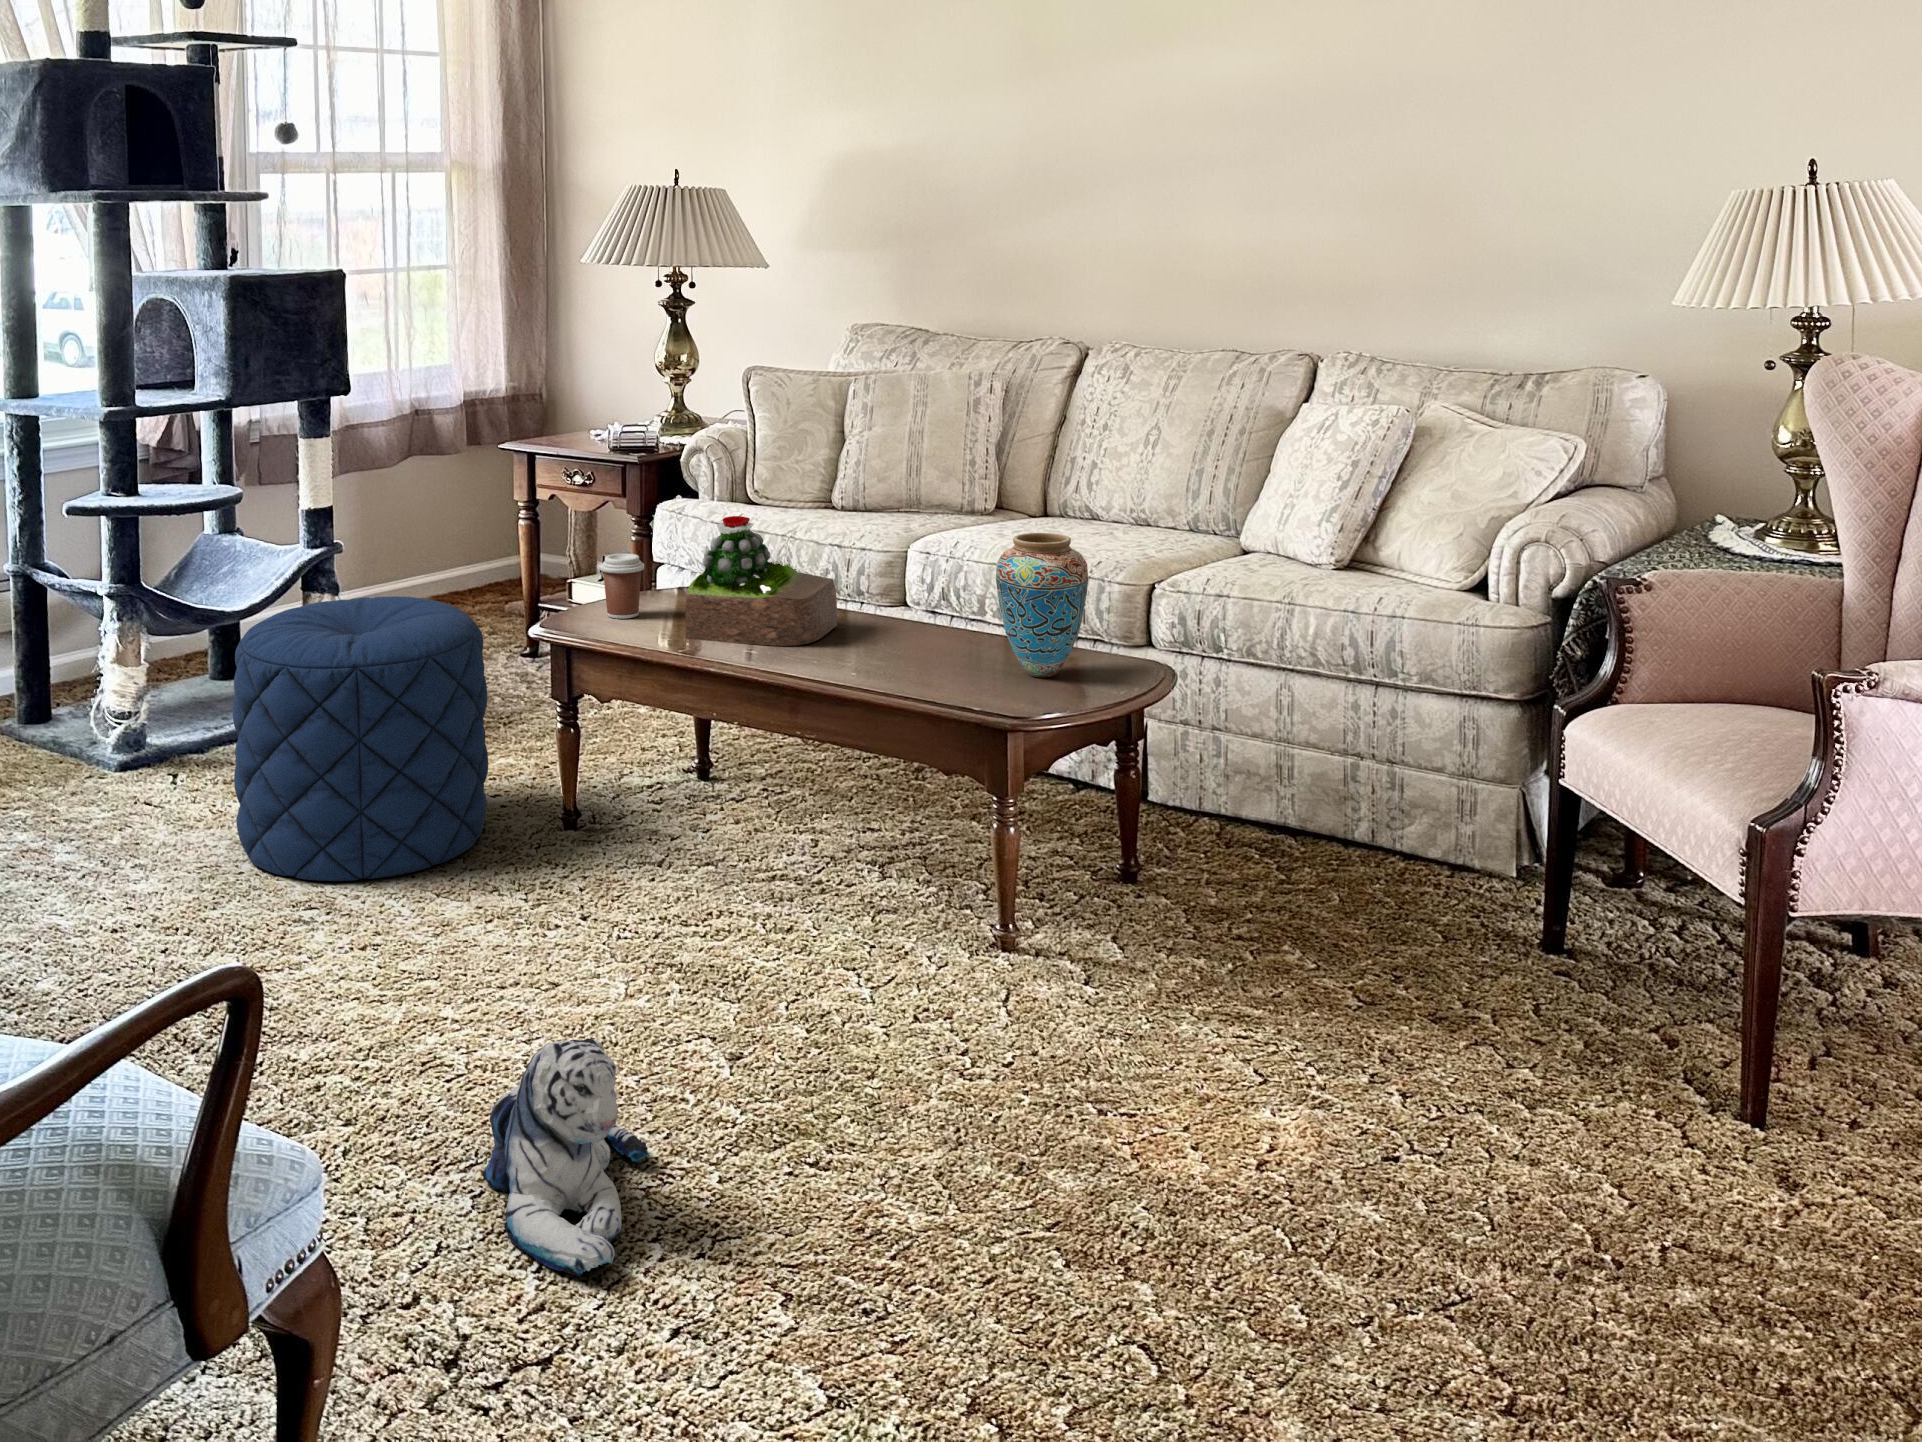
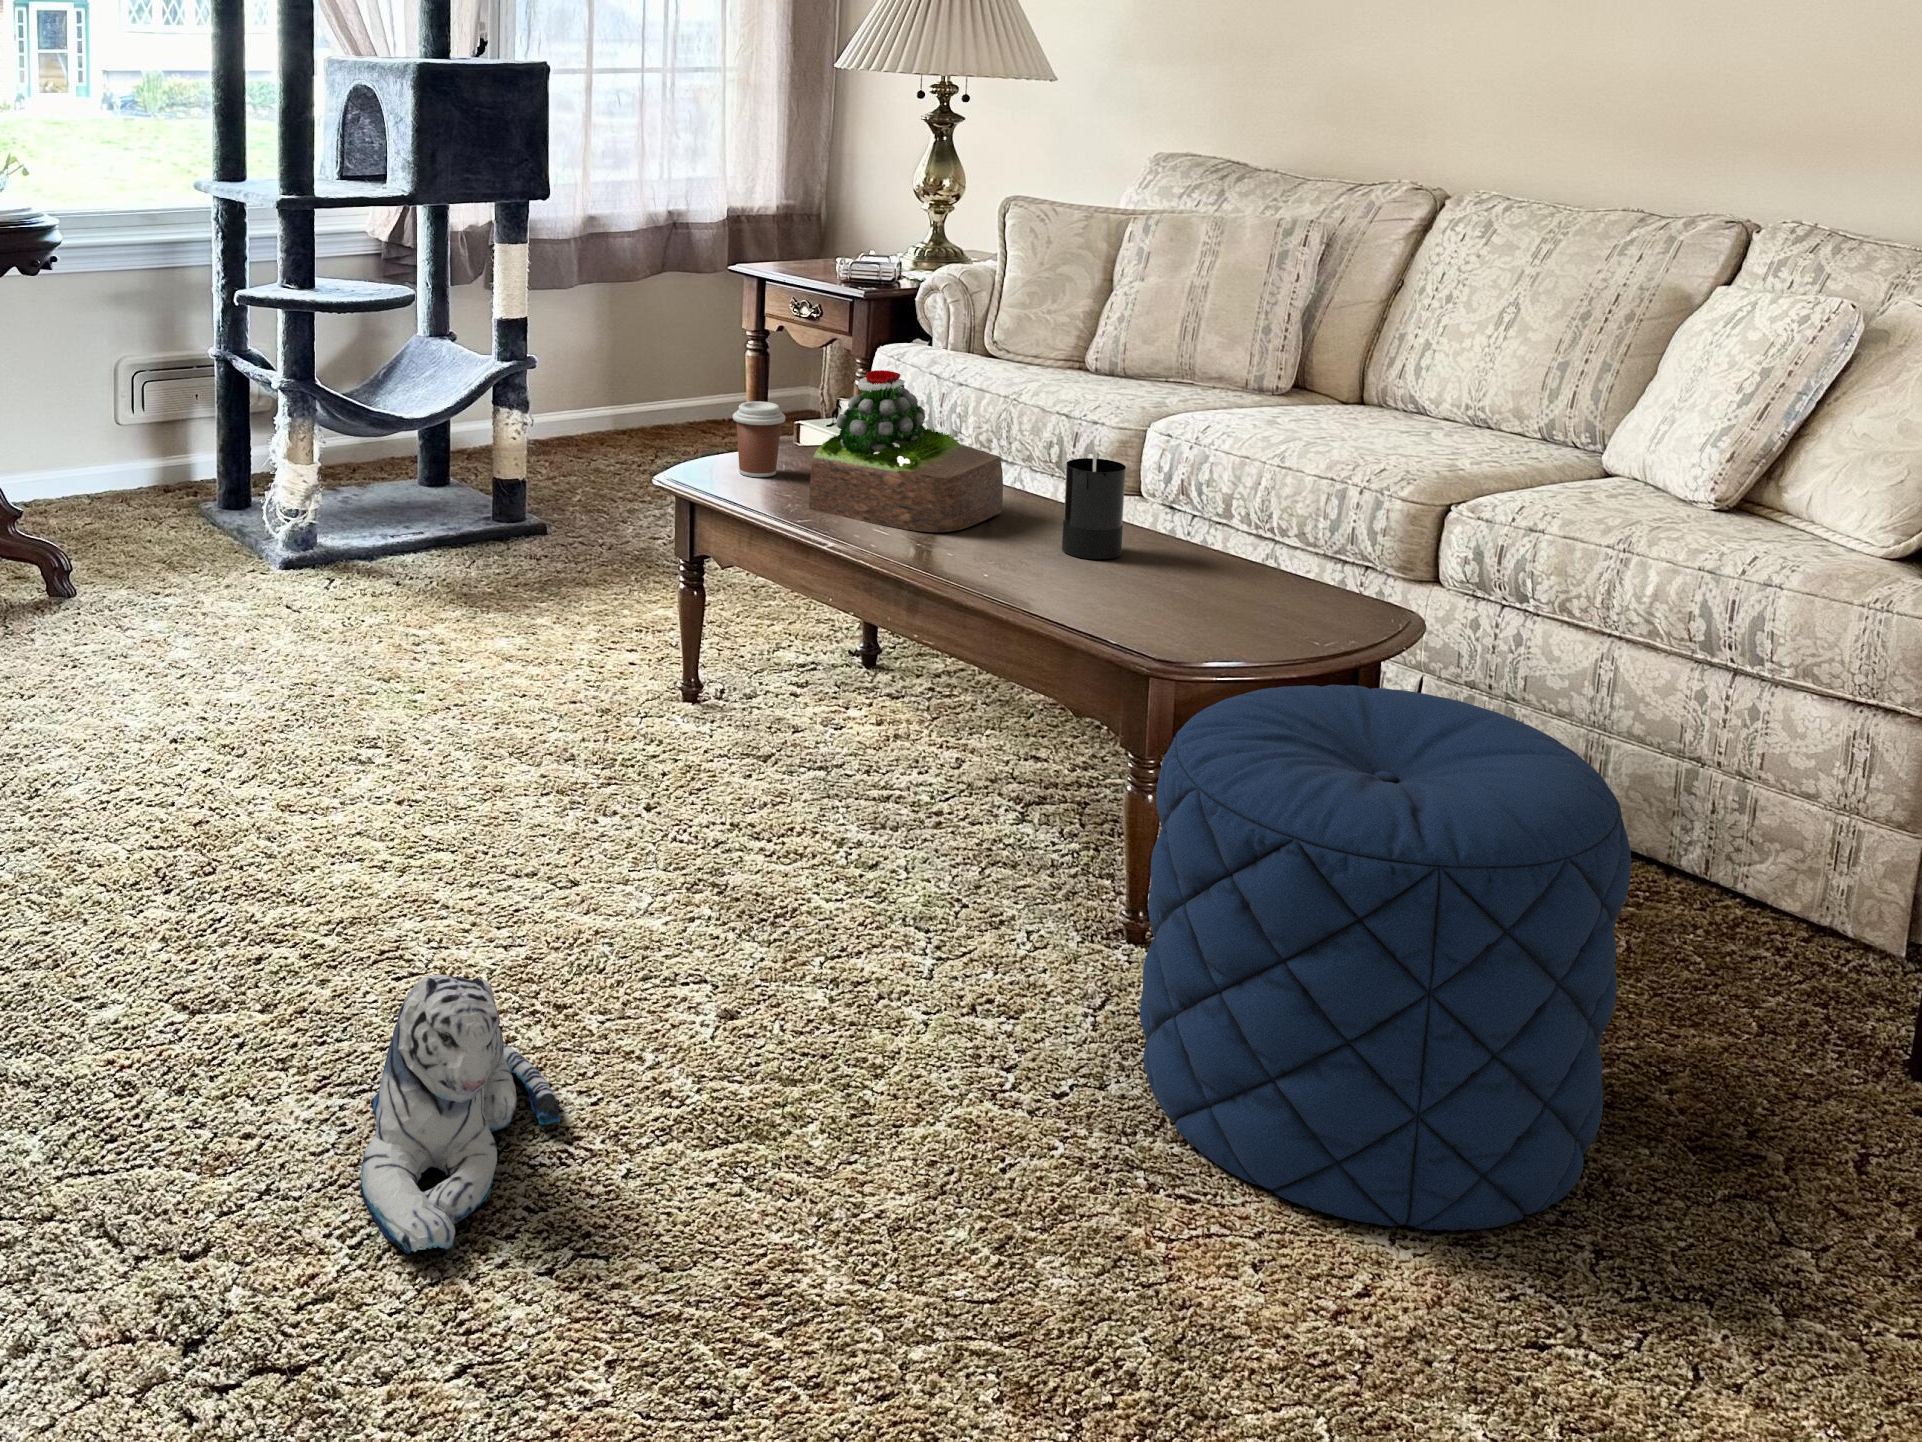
vase: present [996,533,1088,677] -> none [1170,427,1295,612]
candle: none [899,563,945,652] -> present [1062,448,1126,559]
pouf: present [233,596,488,881] -> present [1140,685,1631,1231]

